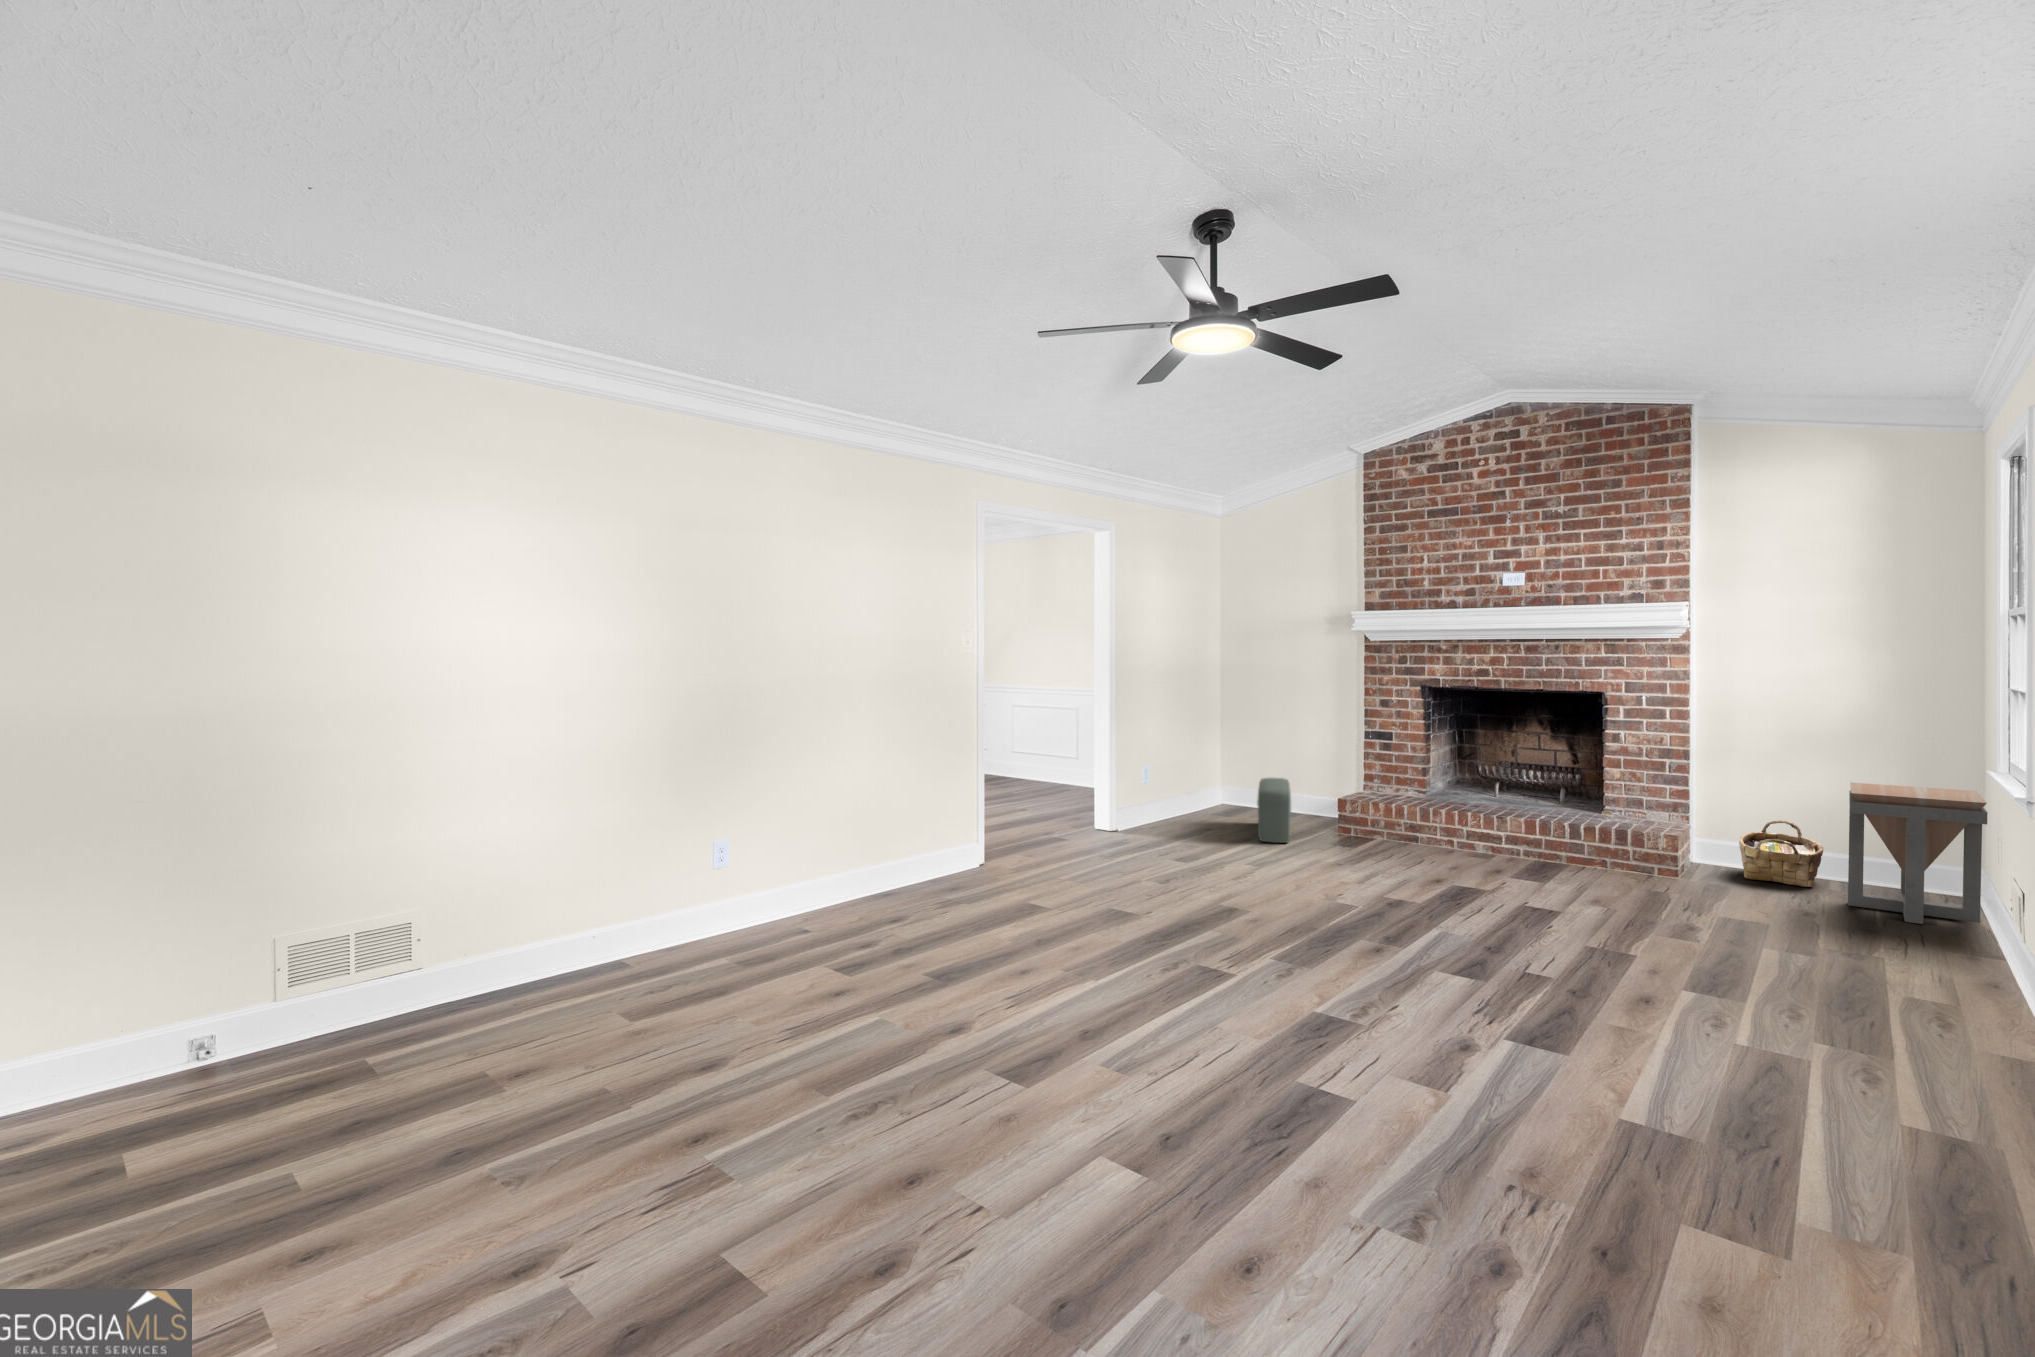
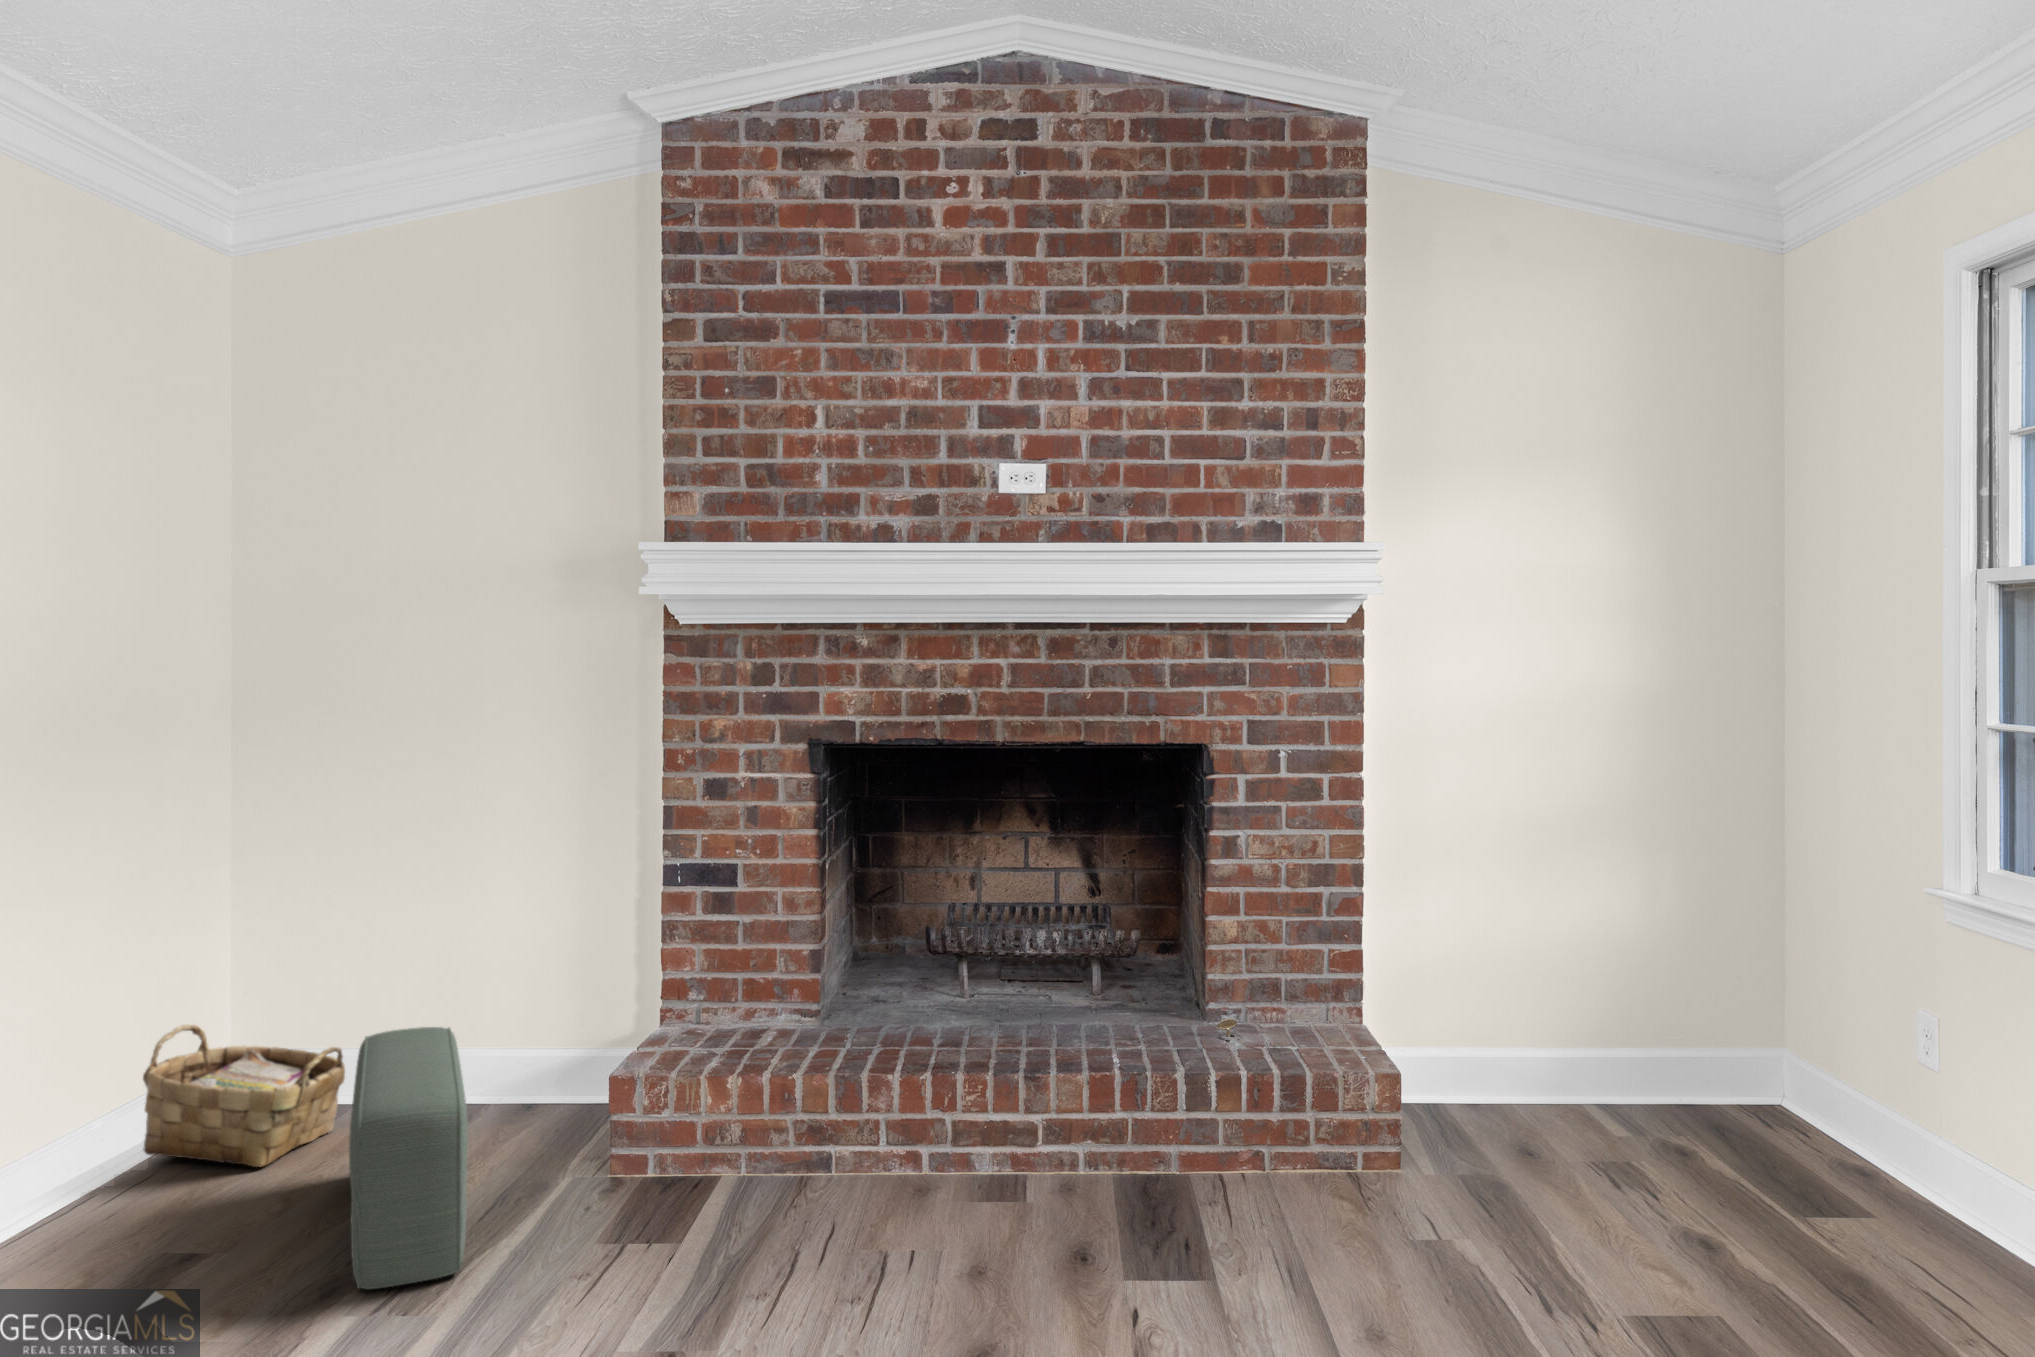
side table: present [1848,783,1988,924] -> none [1676,925,1993,1237]
woven basket: present [1739,820,1823,887] -> present [143,1024,345,1167]

